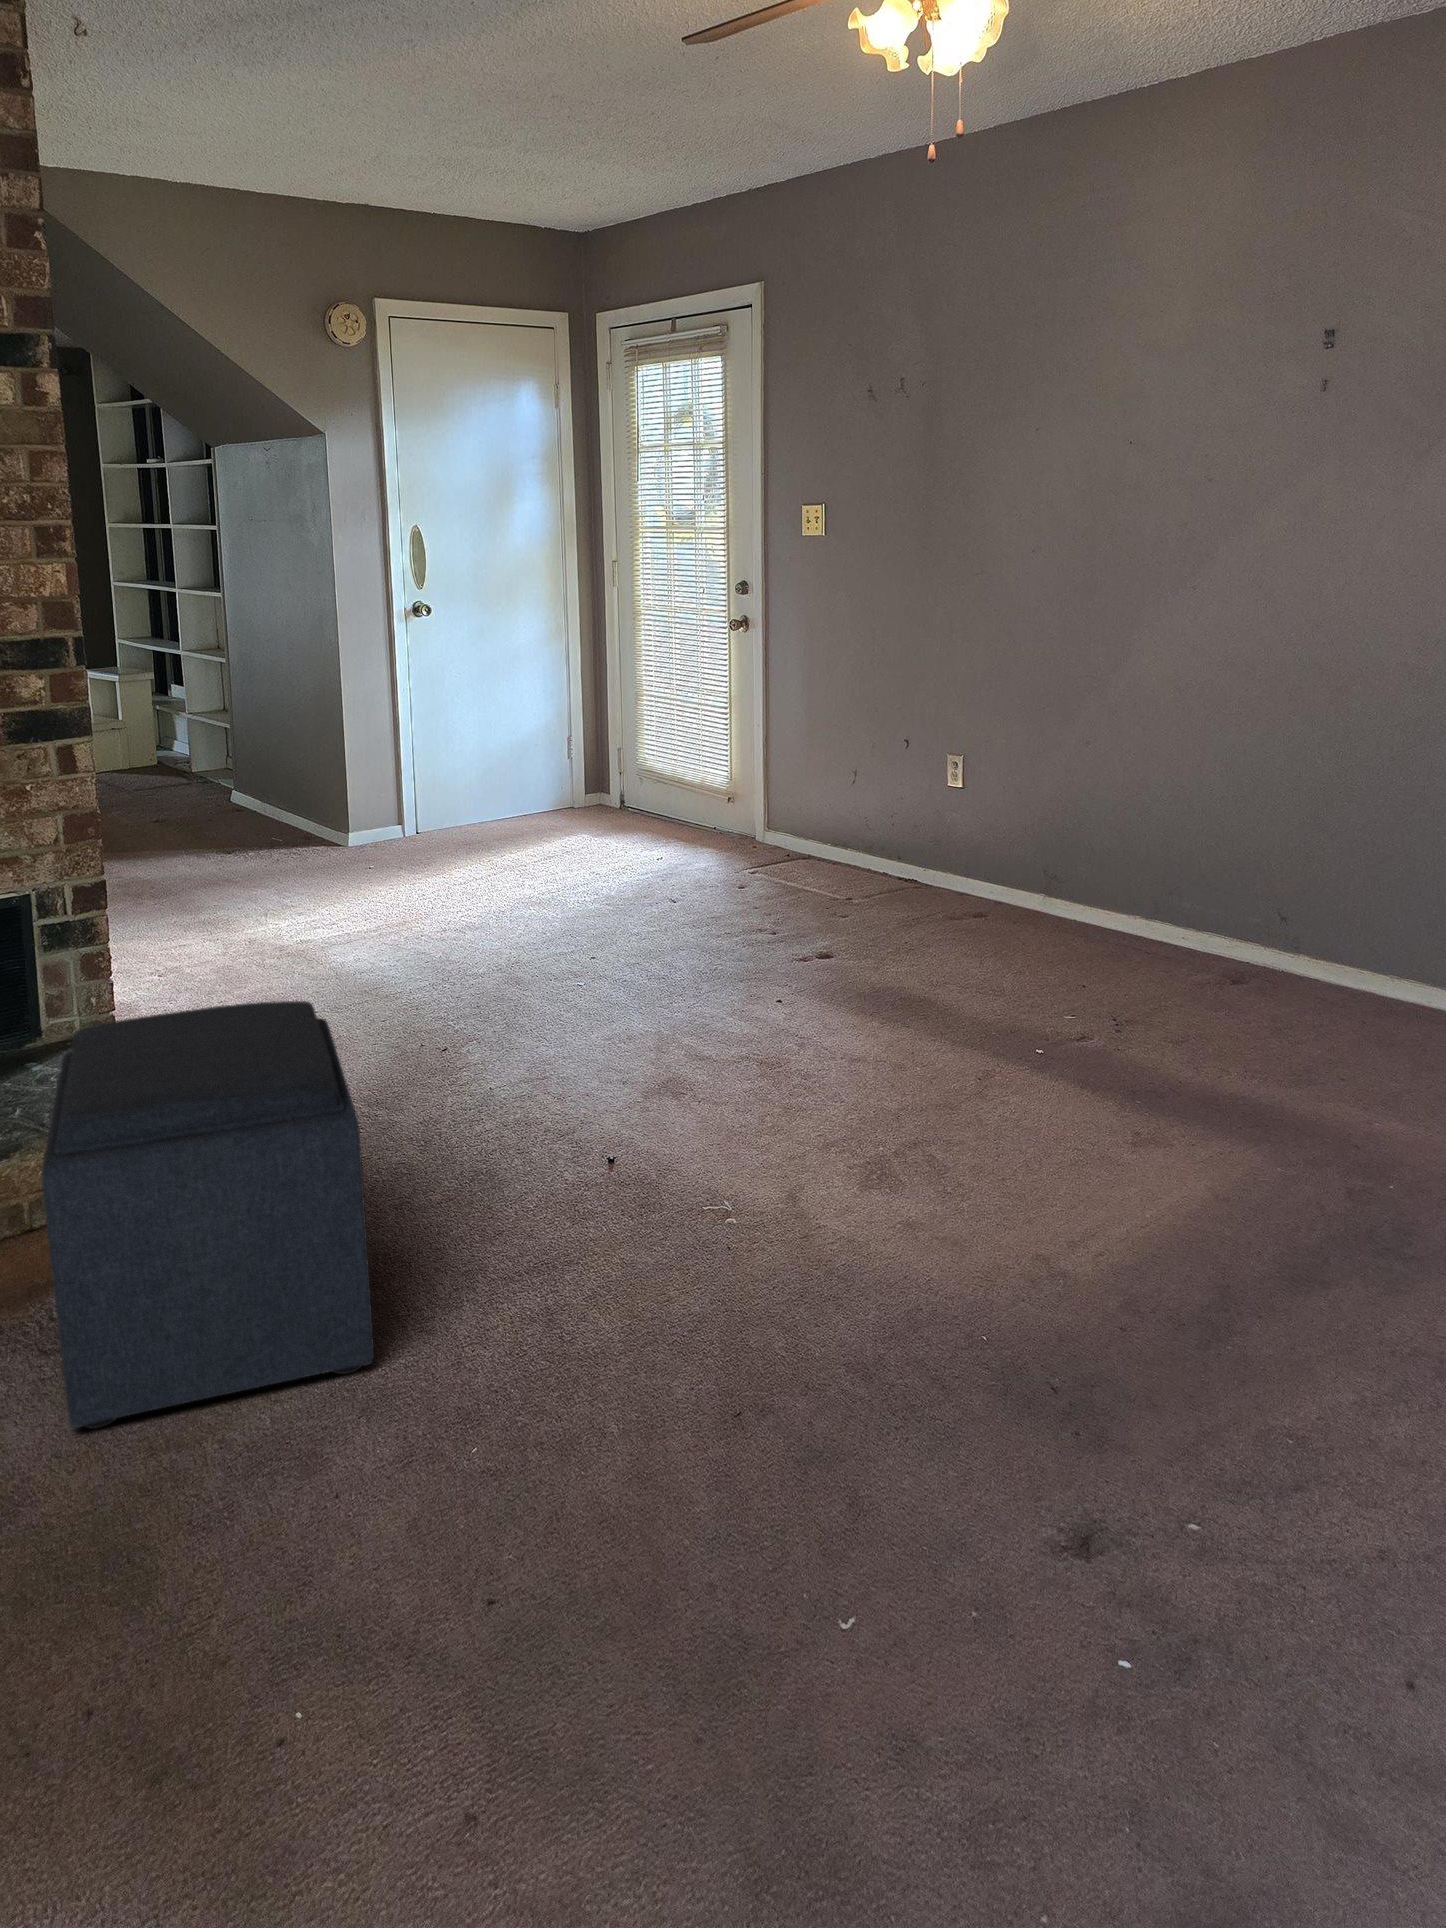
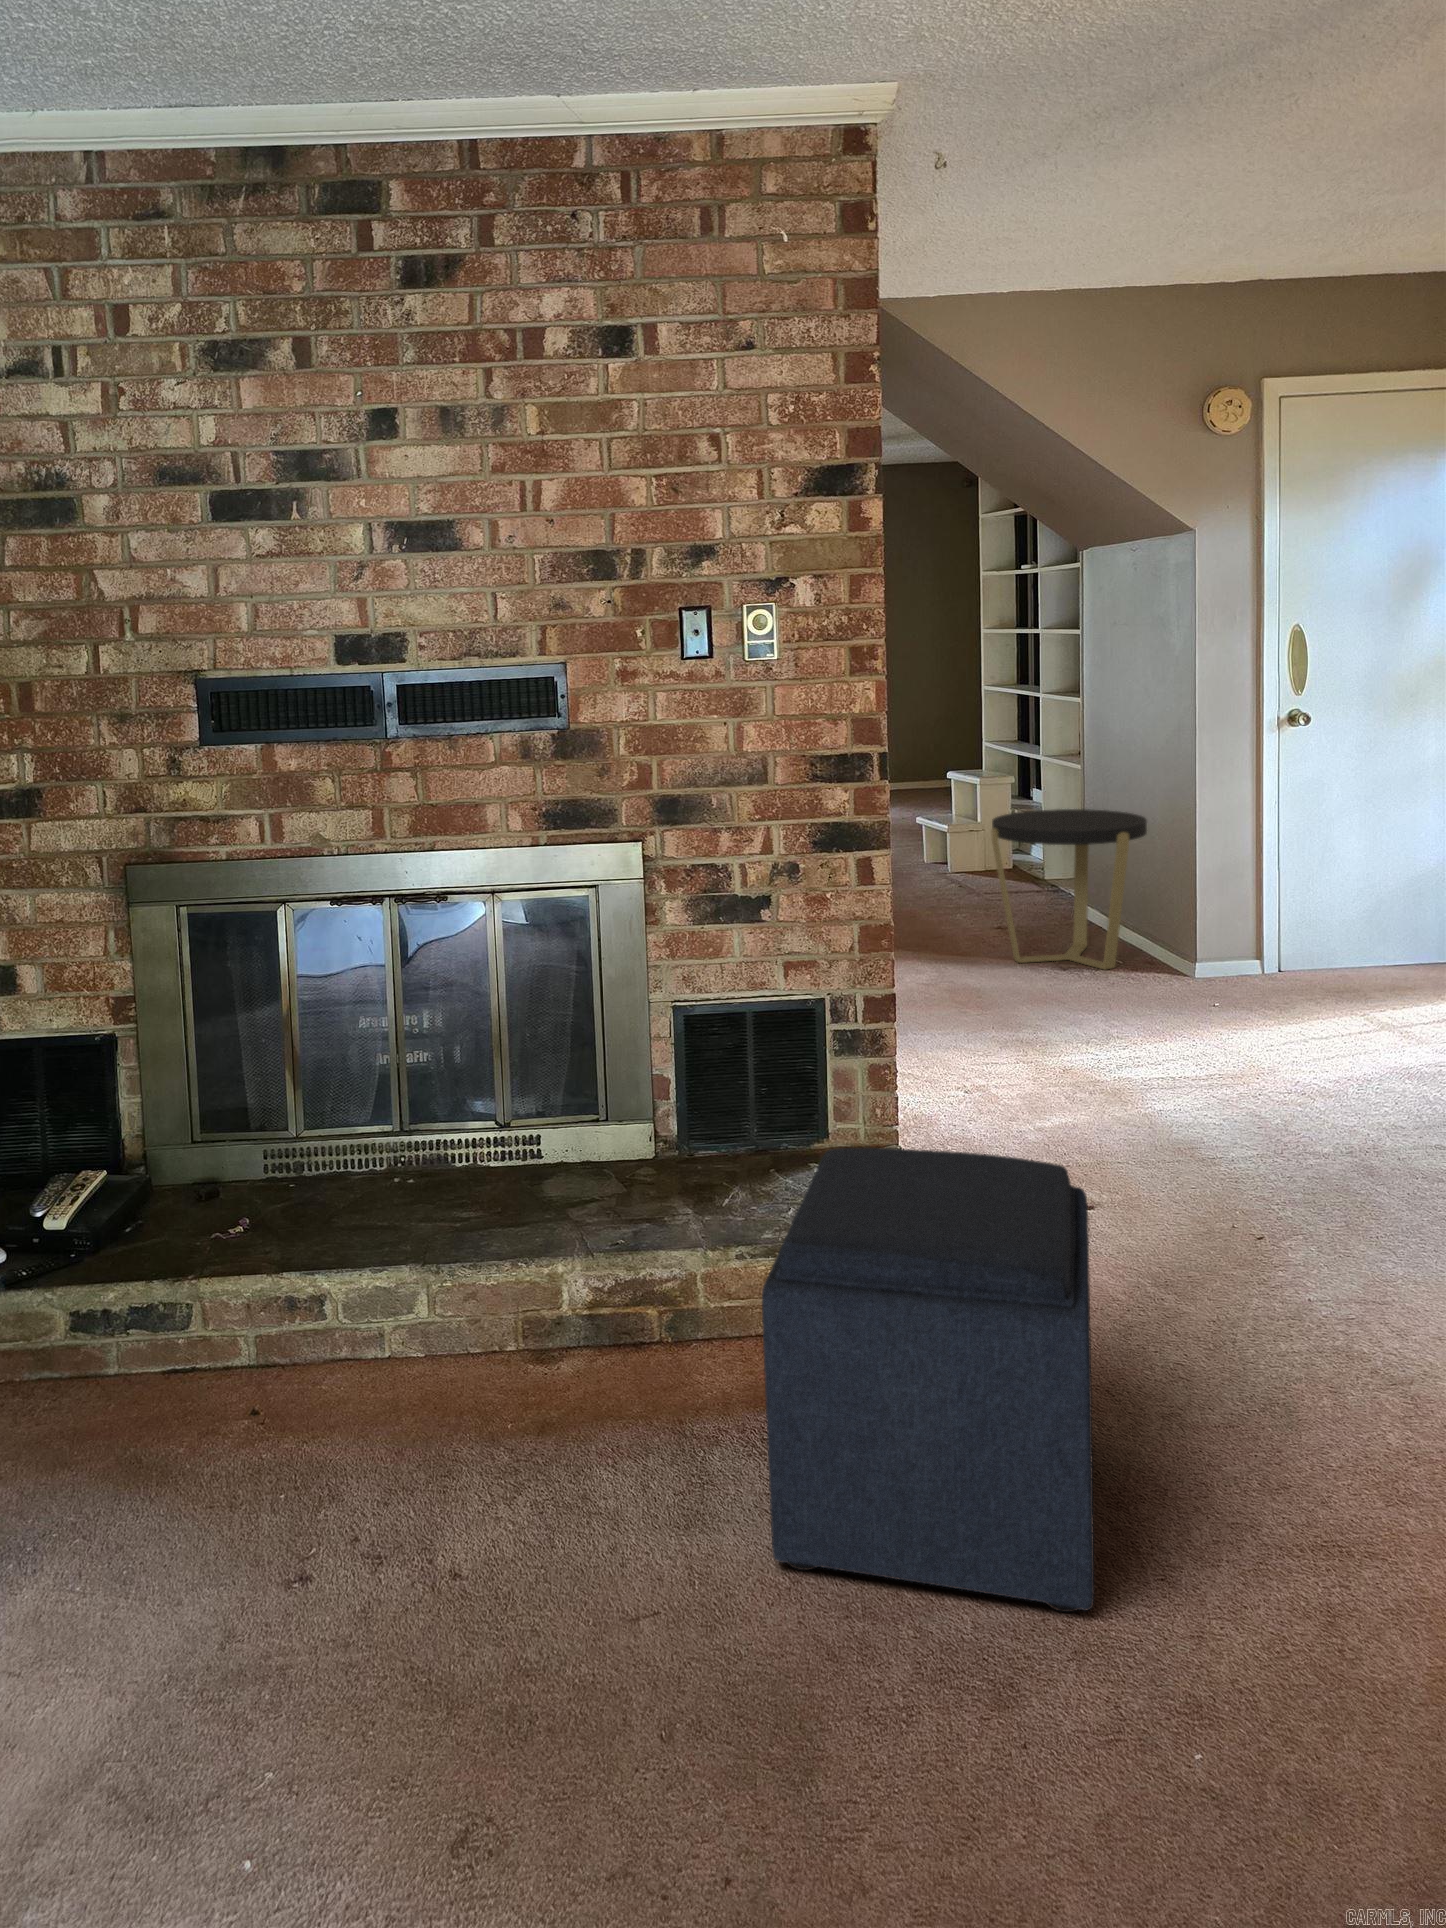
side table: none [149,699,299,851] -> present [991,809,1147,969]

